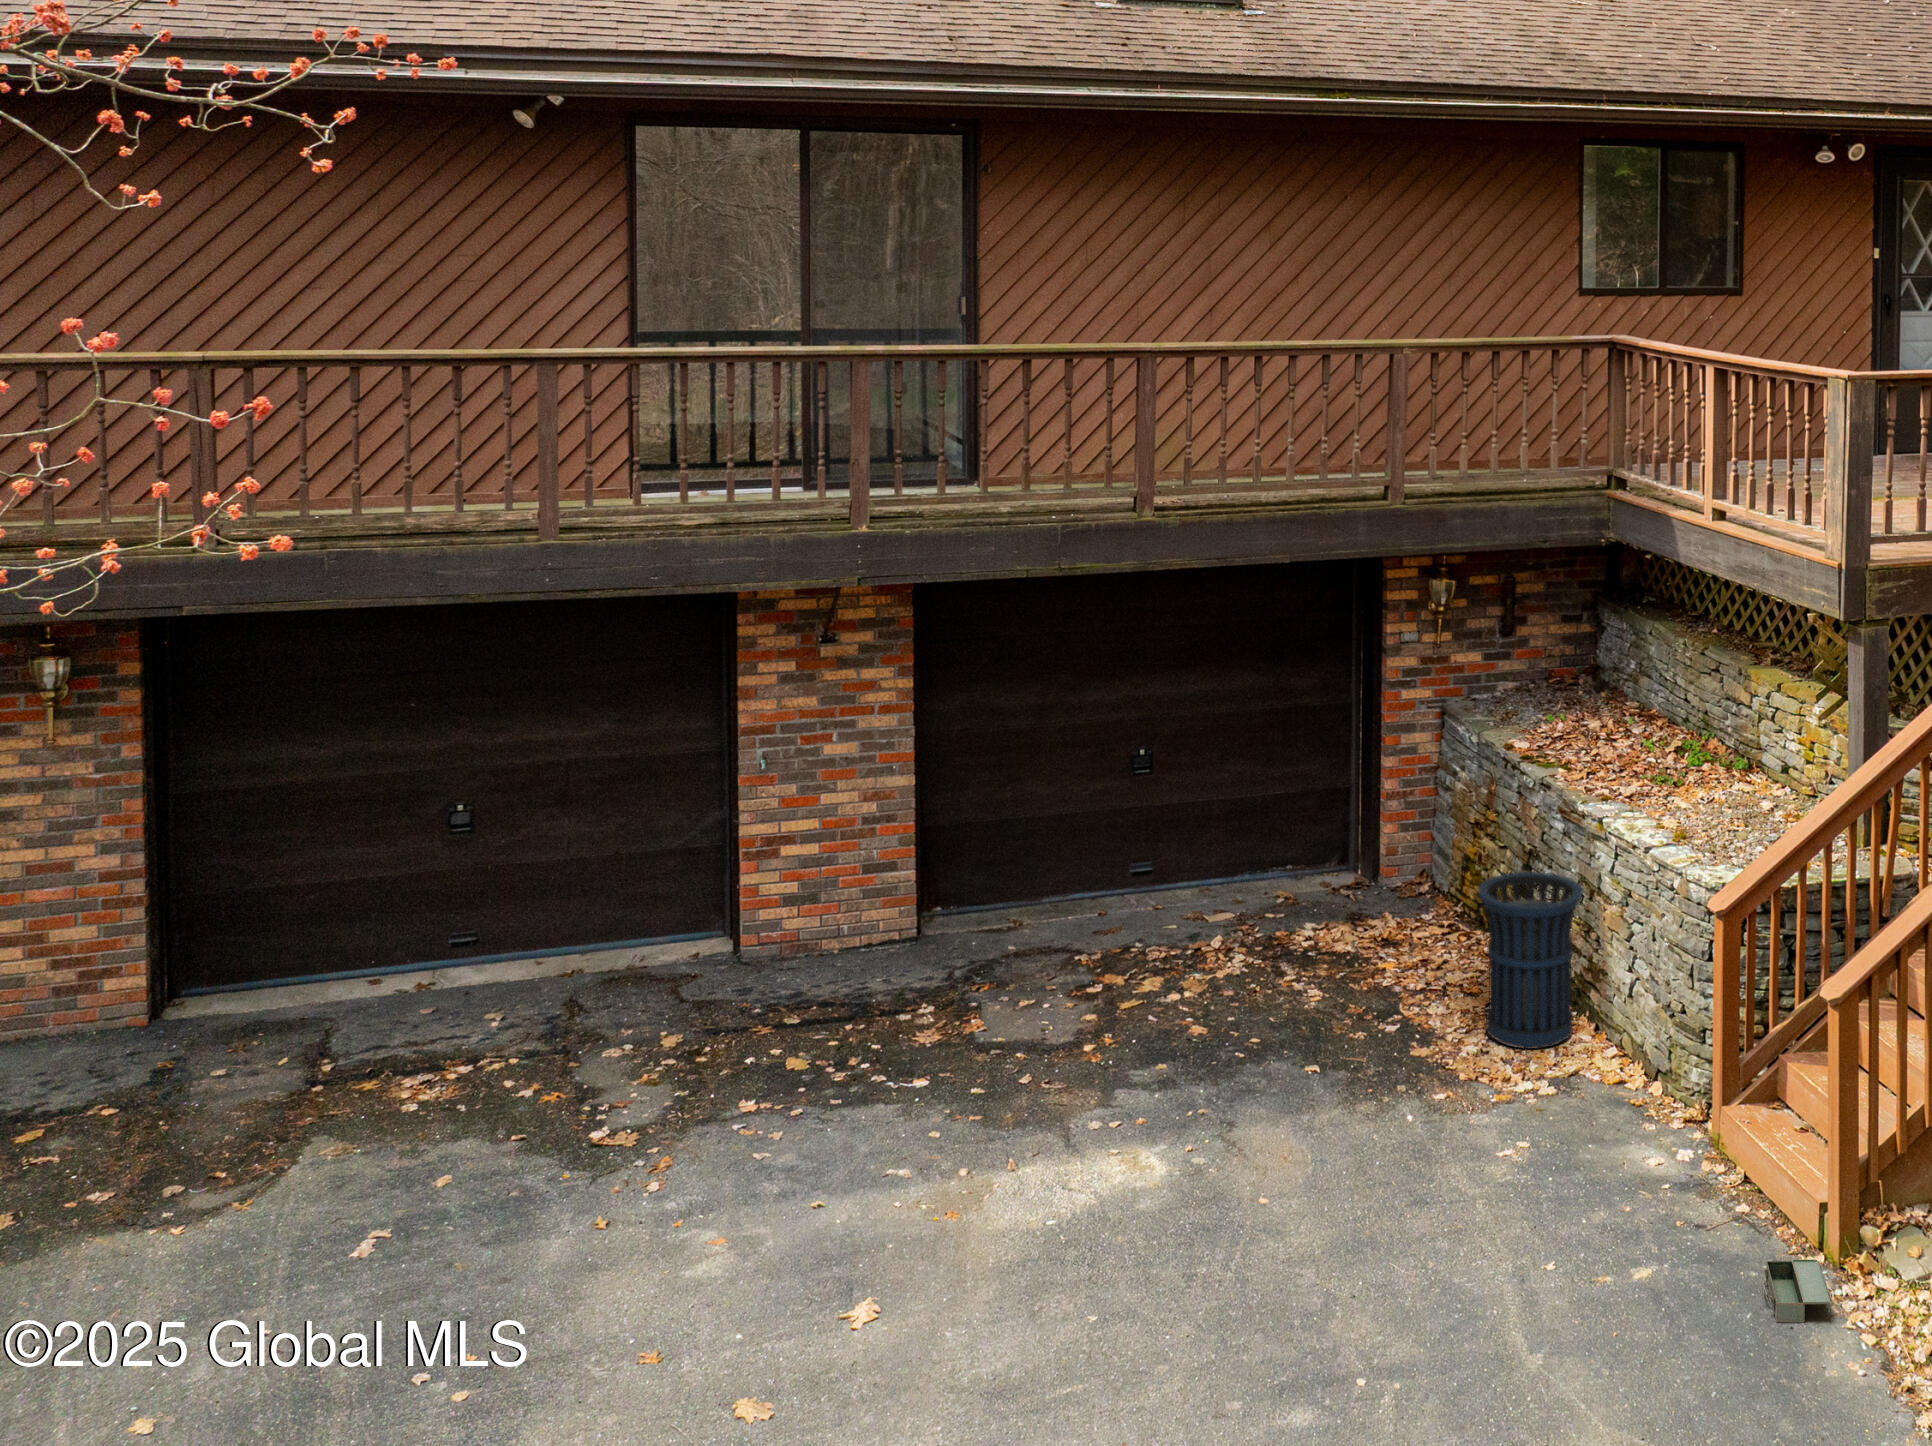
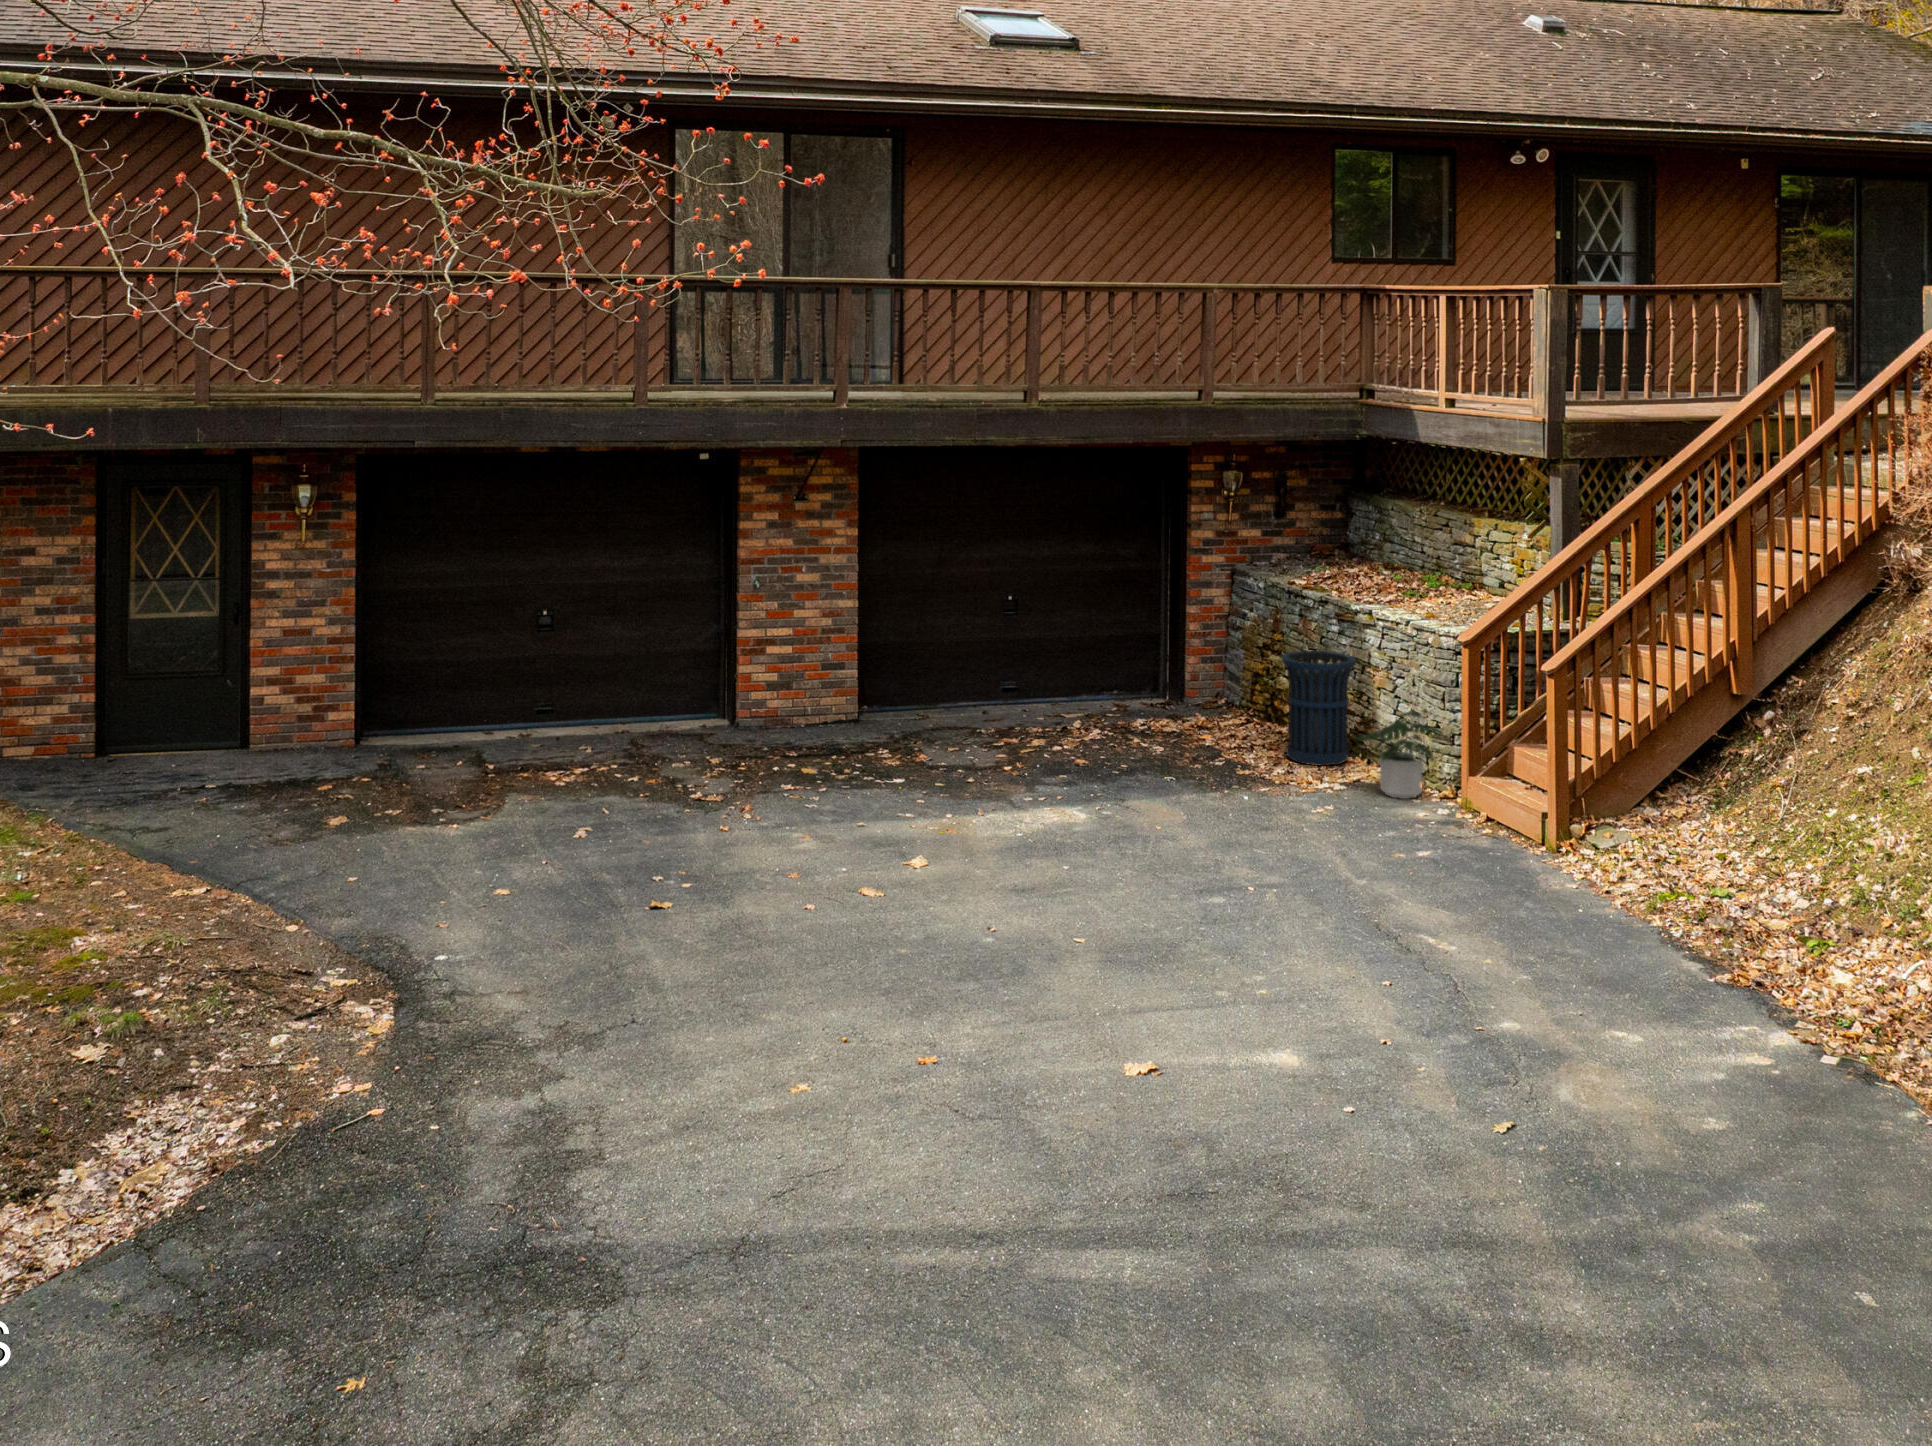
potted plant: none [1564,991,1695,1133] -> present [1355,711,1443,799]
toolbox: present [1764,1260,1831,1323] -> none [1506,839,1553,867]

